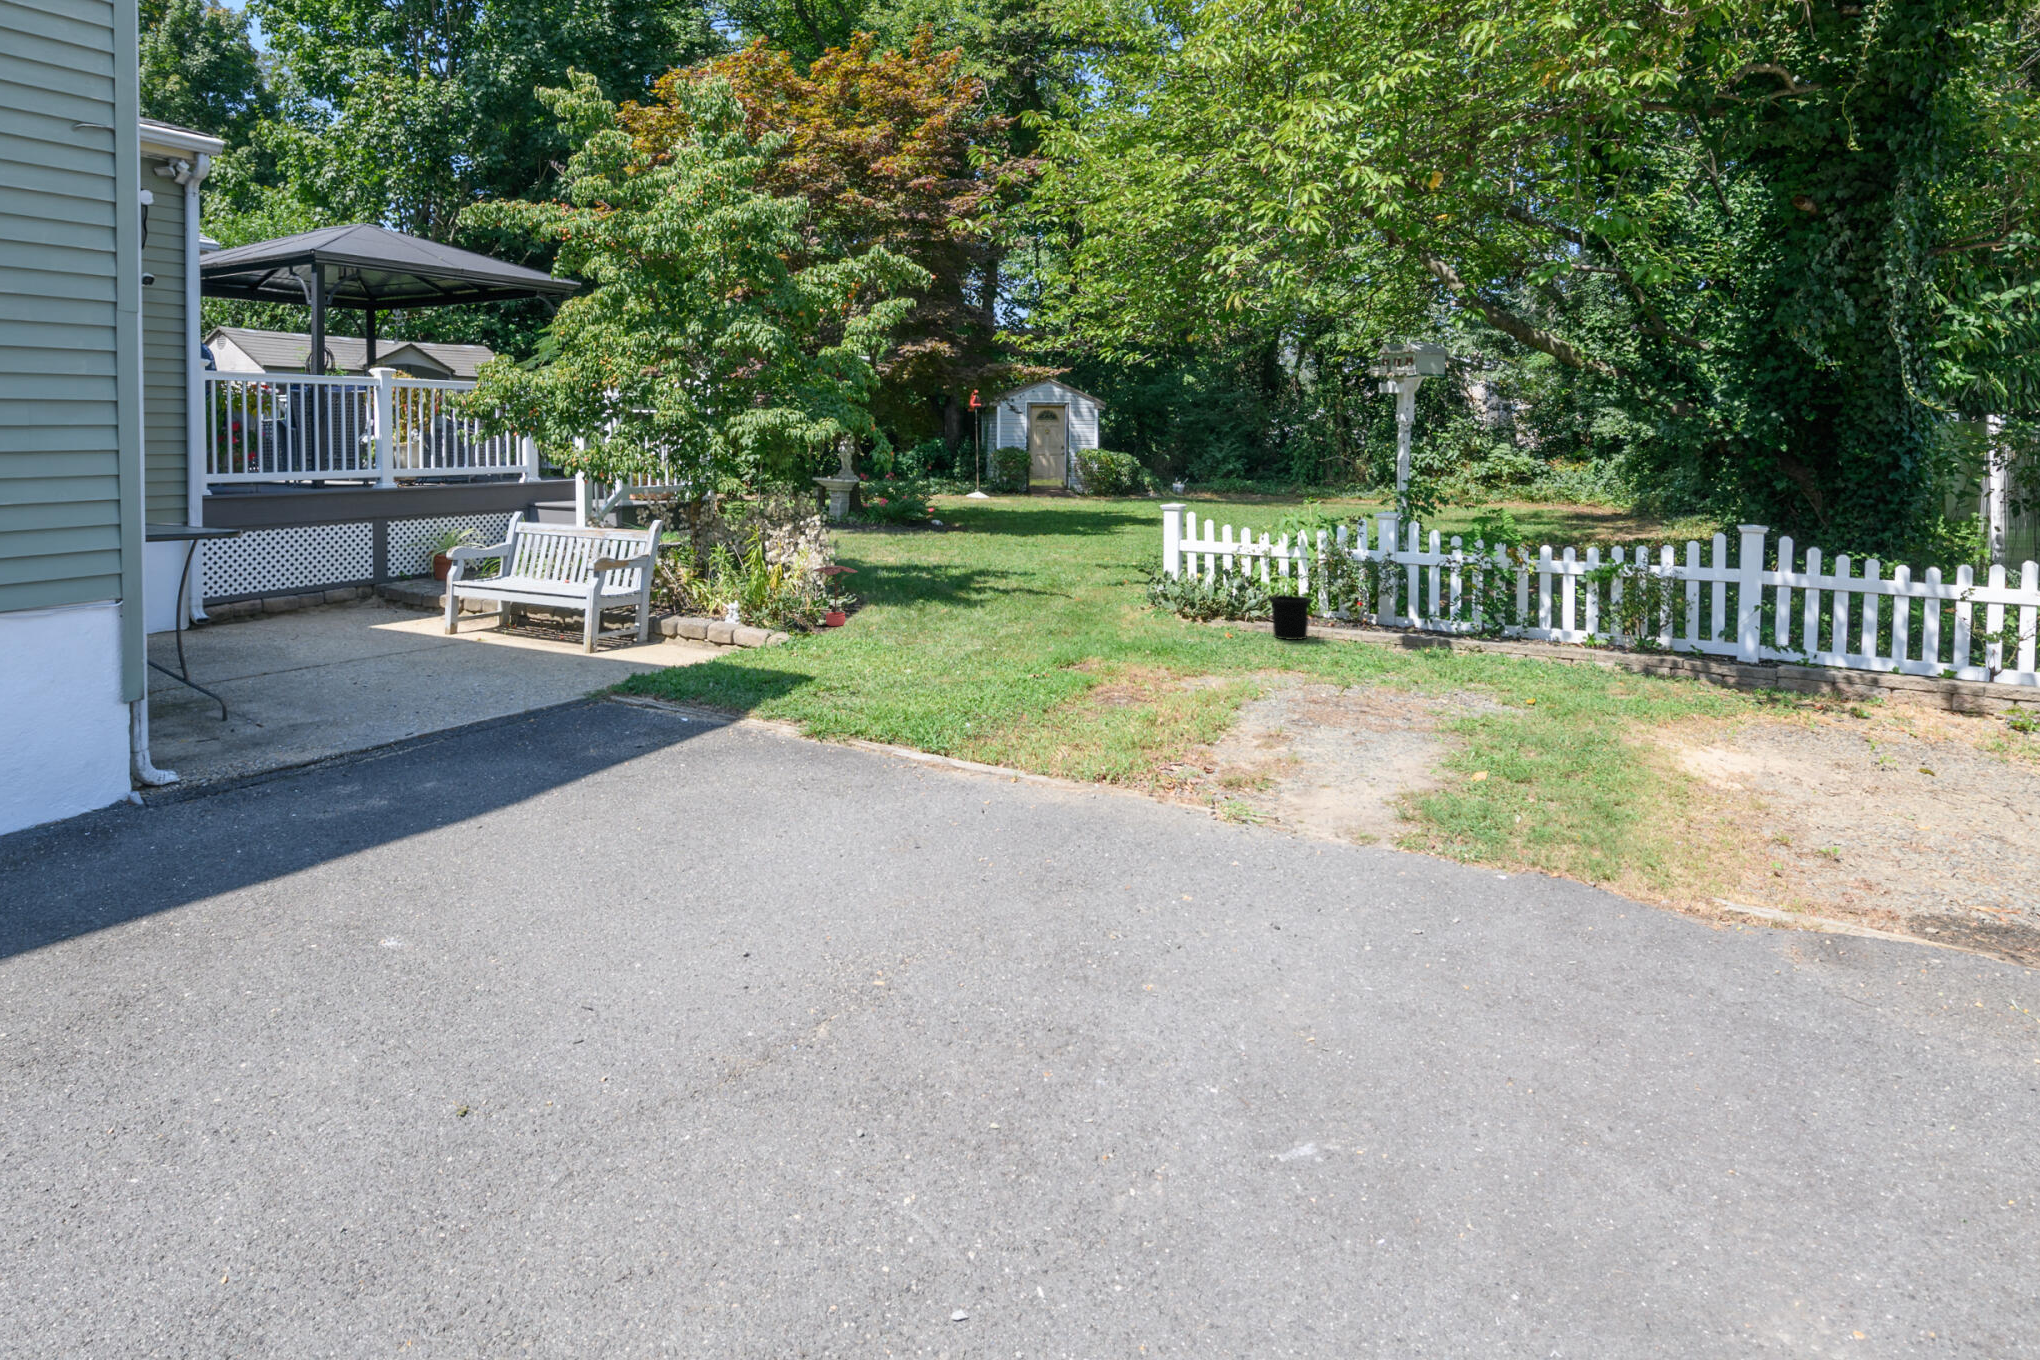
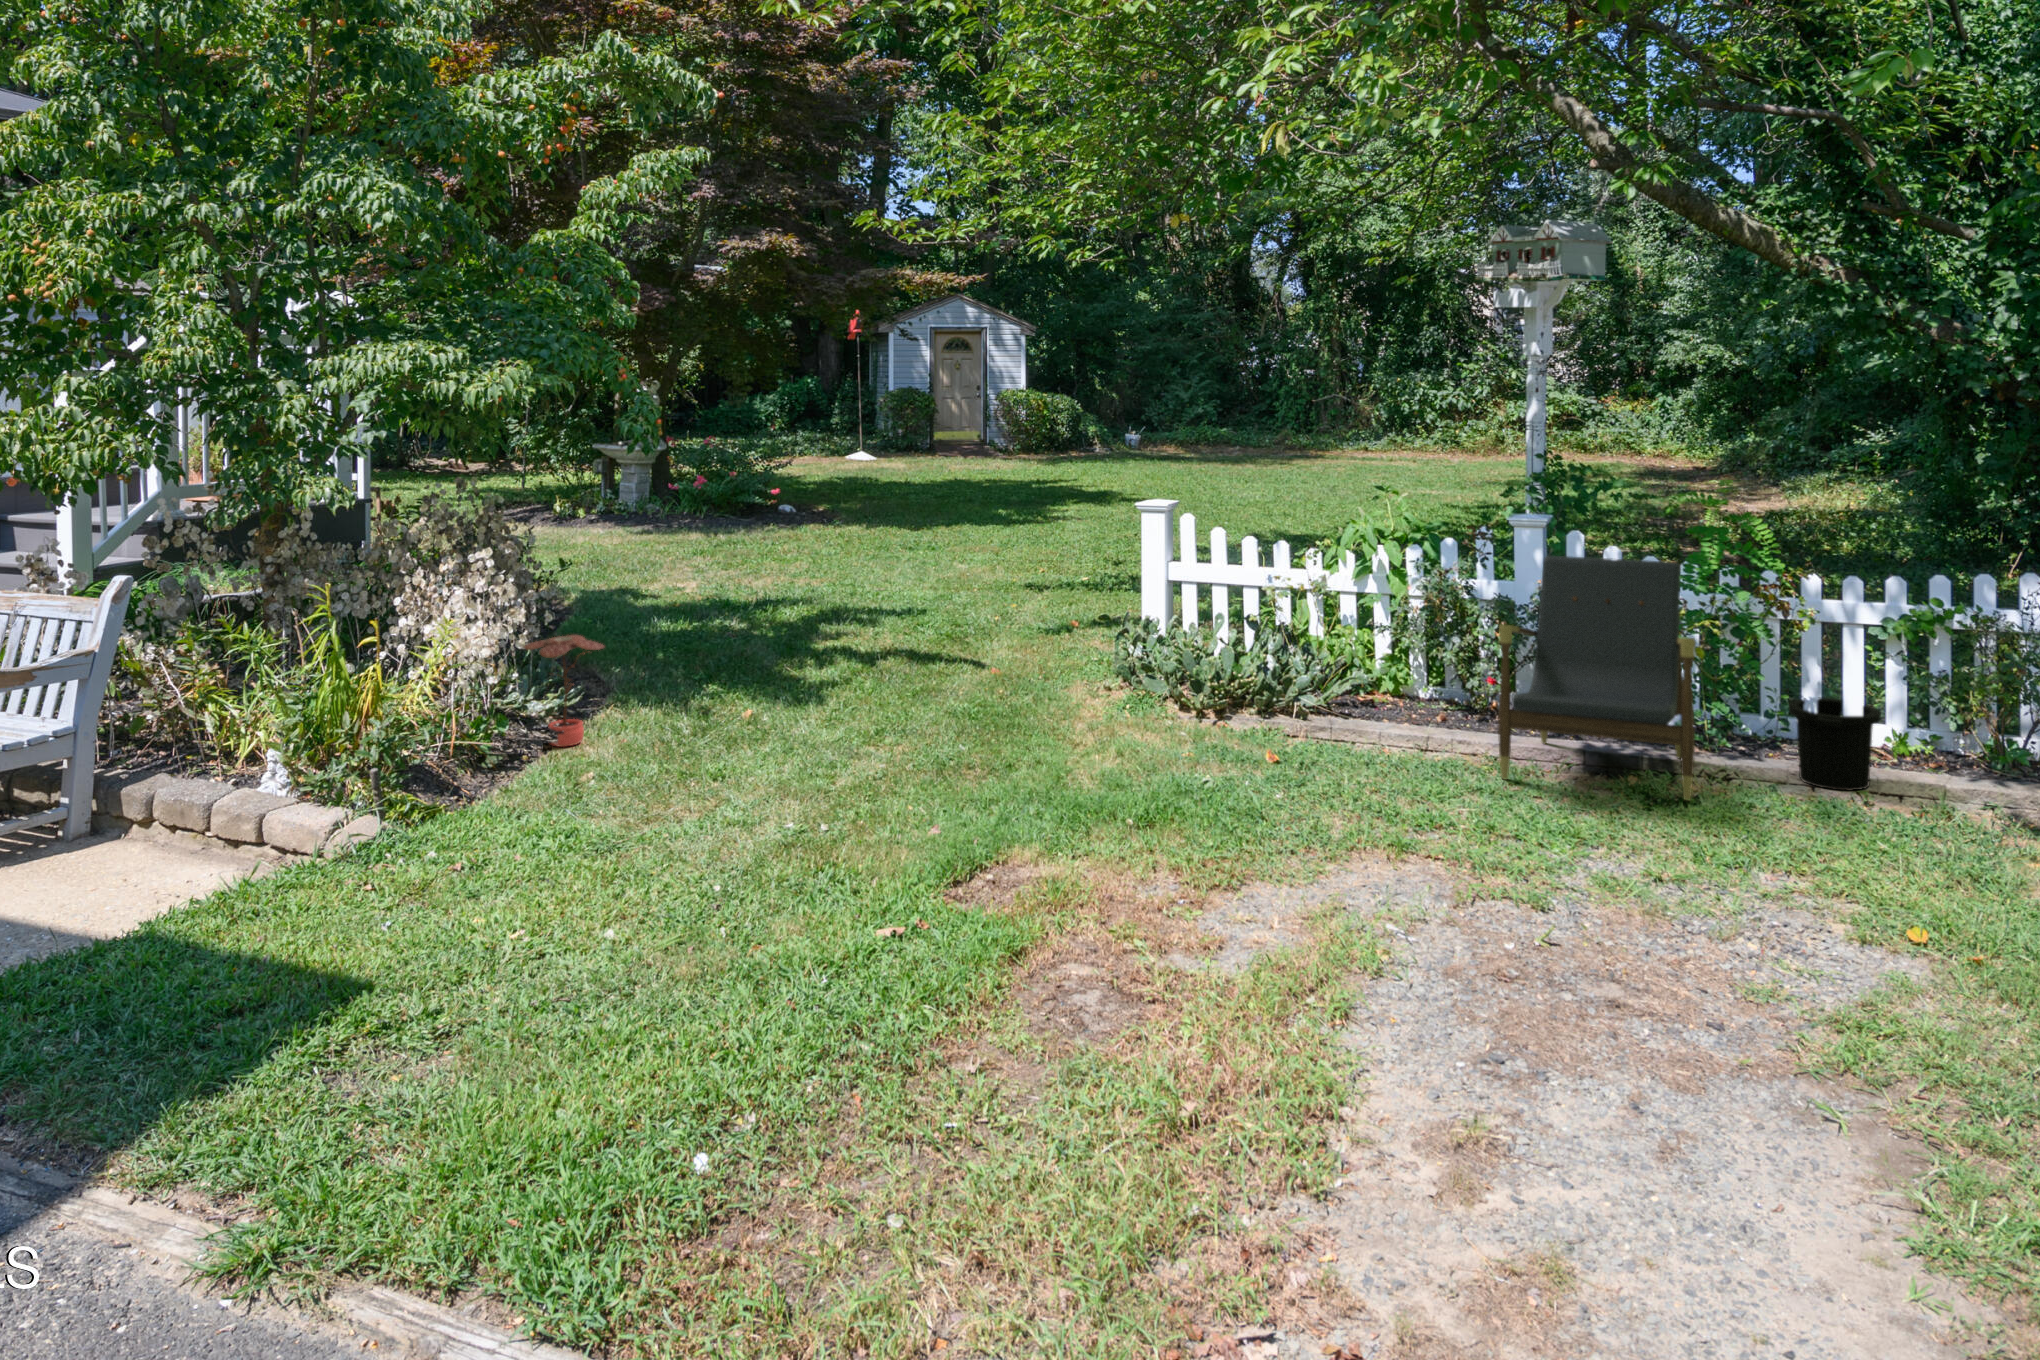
lounge chair: none [1358,533,1473,665] -> present [1498,555,1696,800]
trash can: present [1268,595,1312,640] -> present [1788,697,1881,791]

